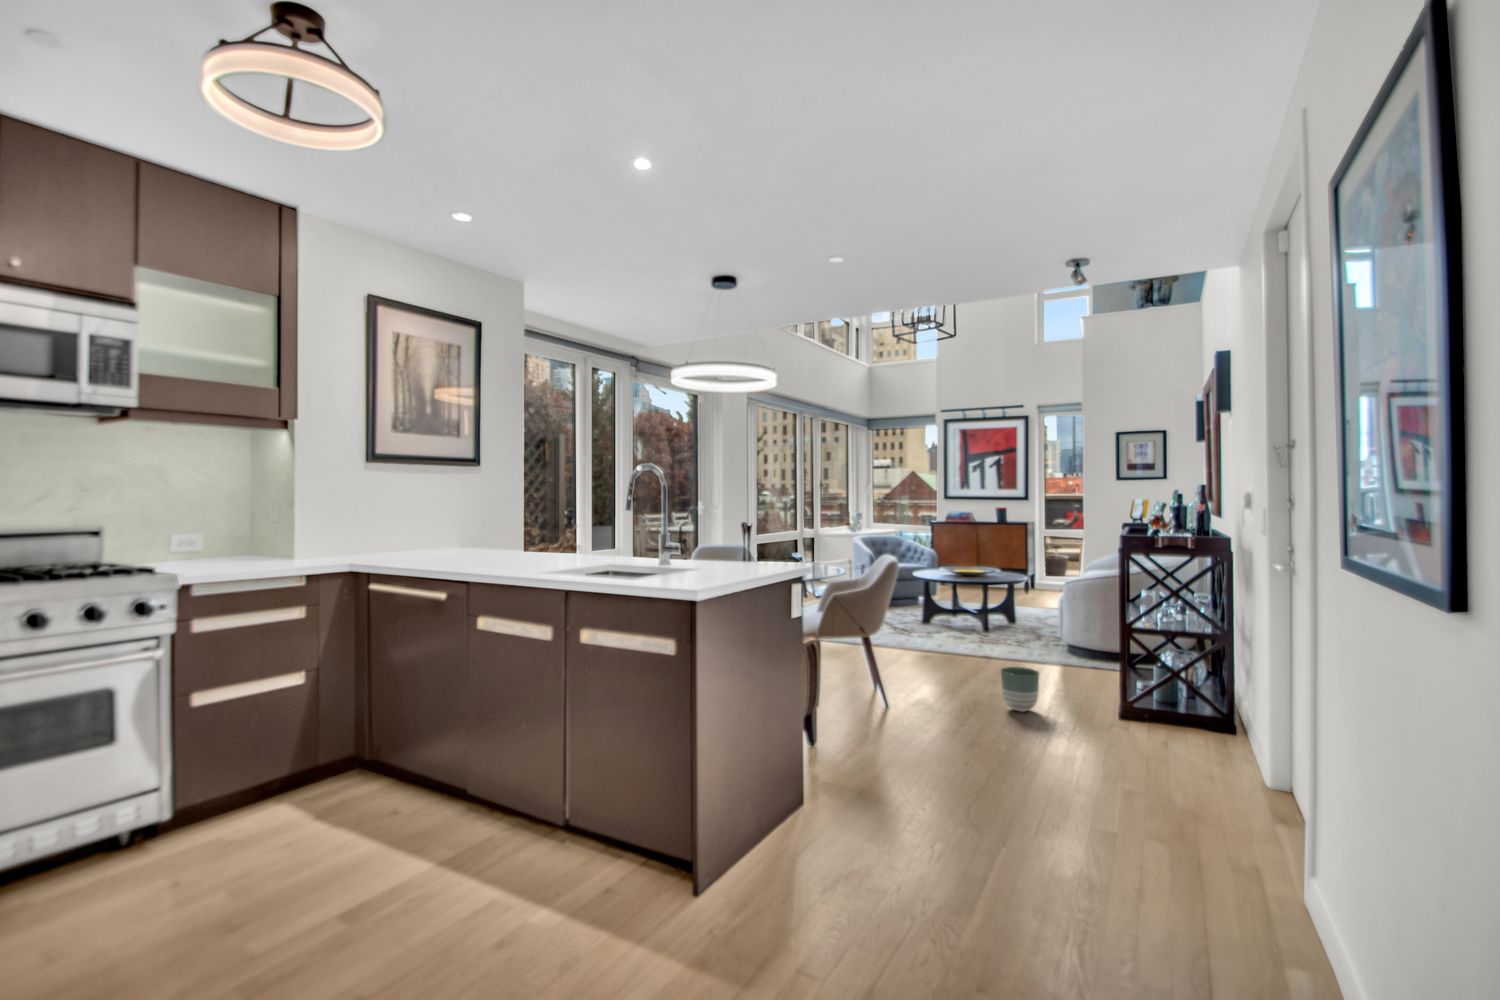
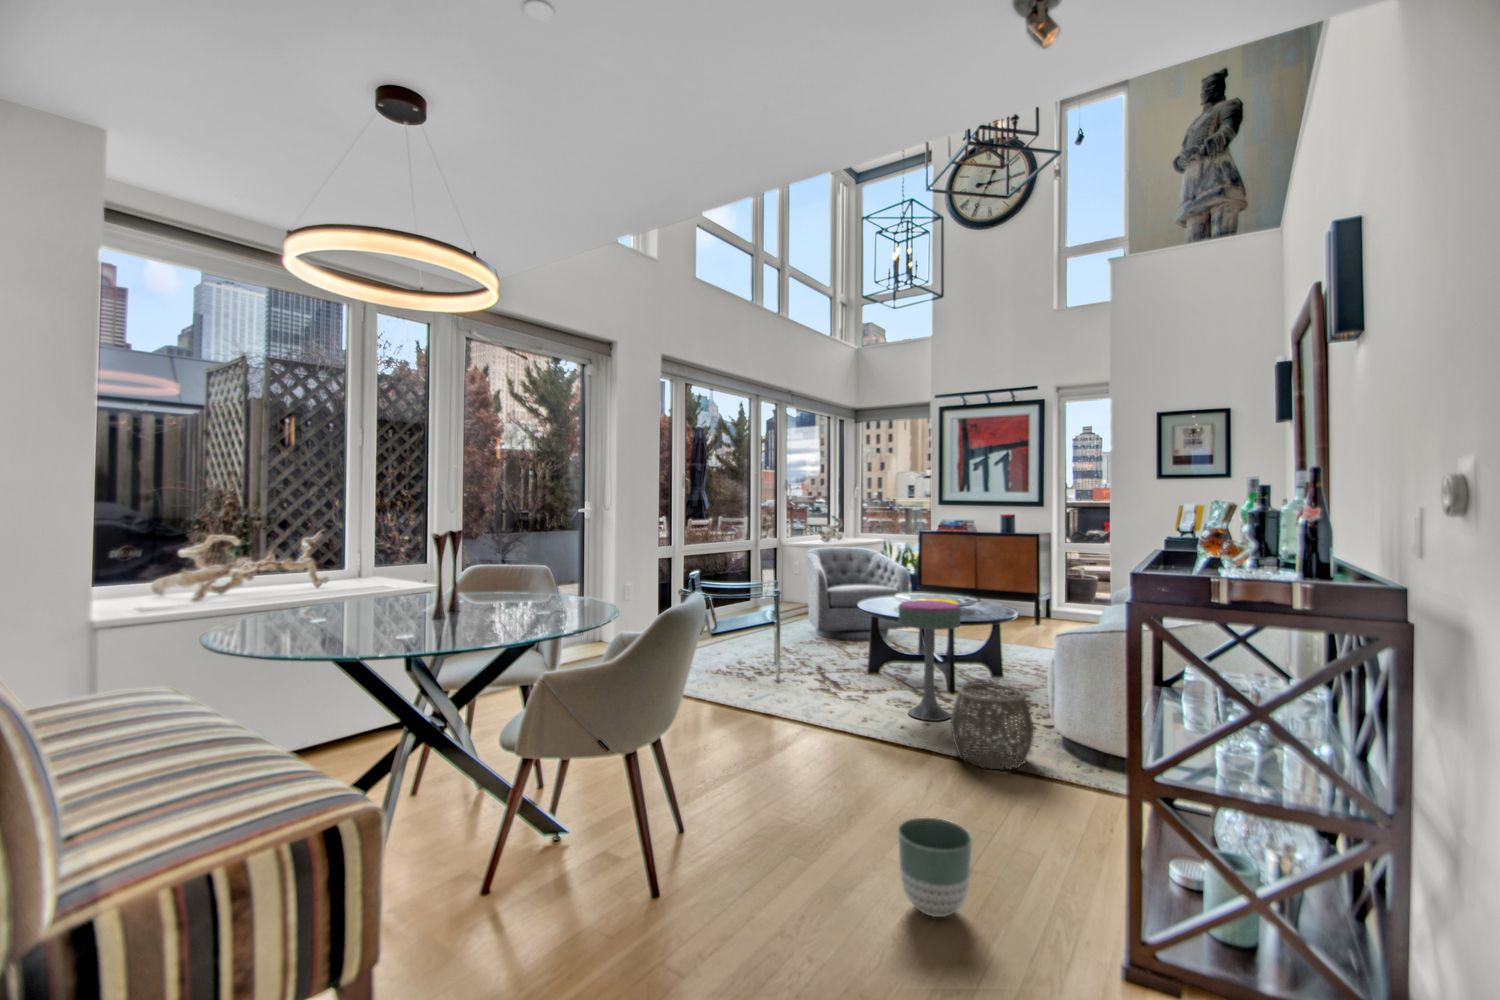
bar stool: none [953,567,996,645] -> present [898,600,961,721]
woven basket: none [998,615,1051,664] -> present [951,683,1033,770]

